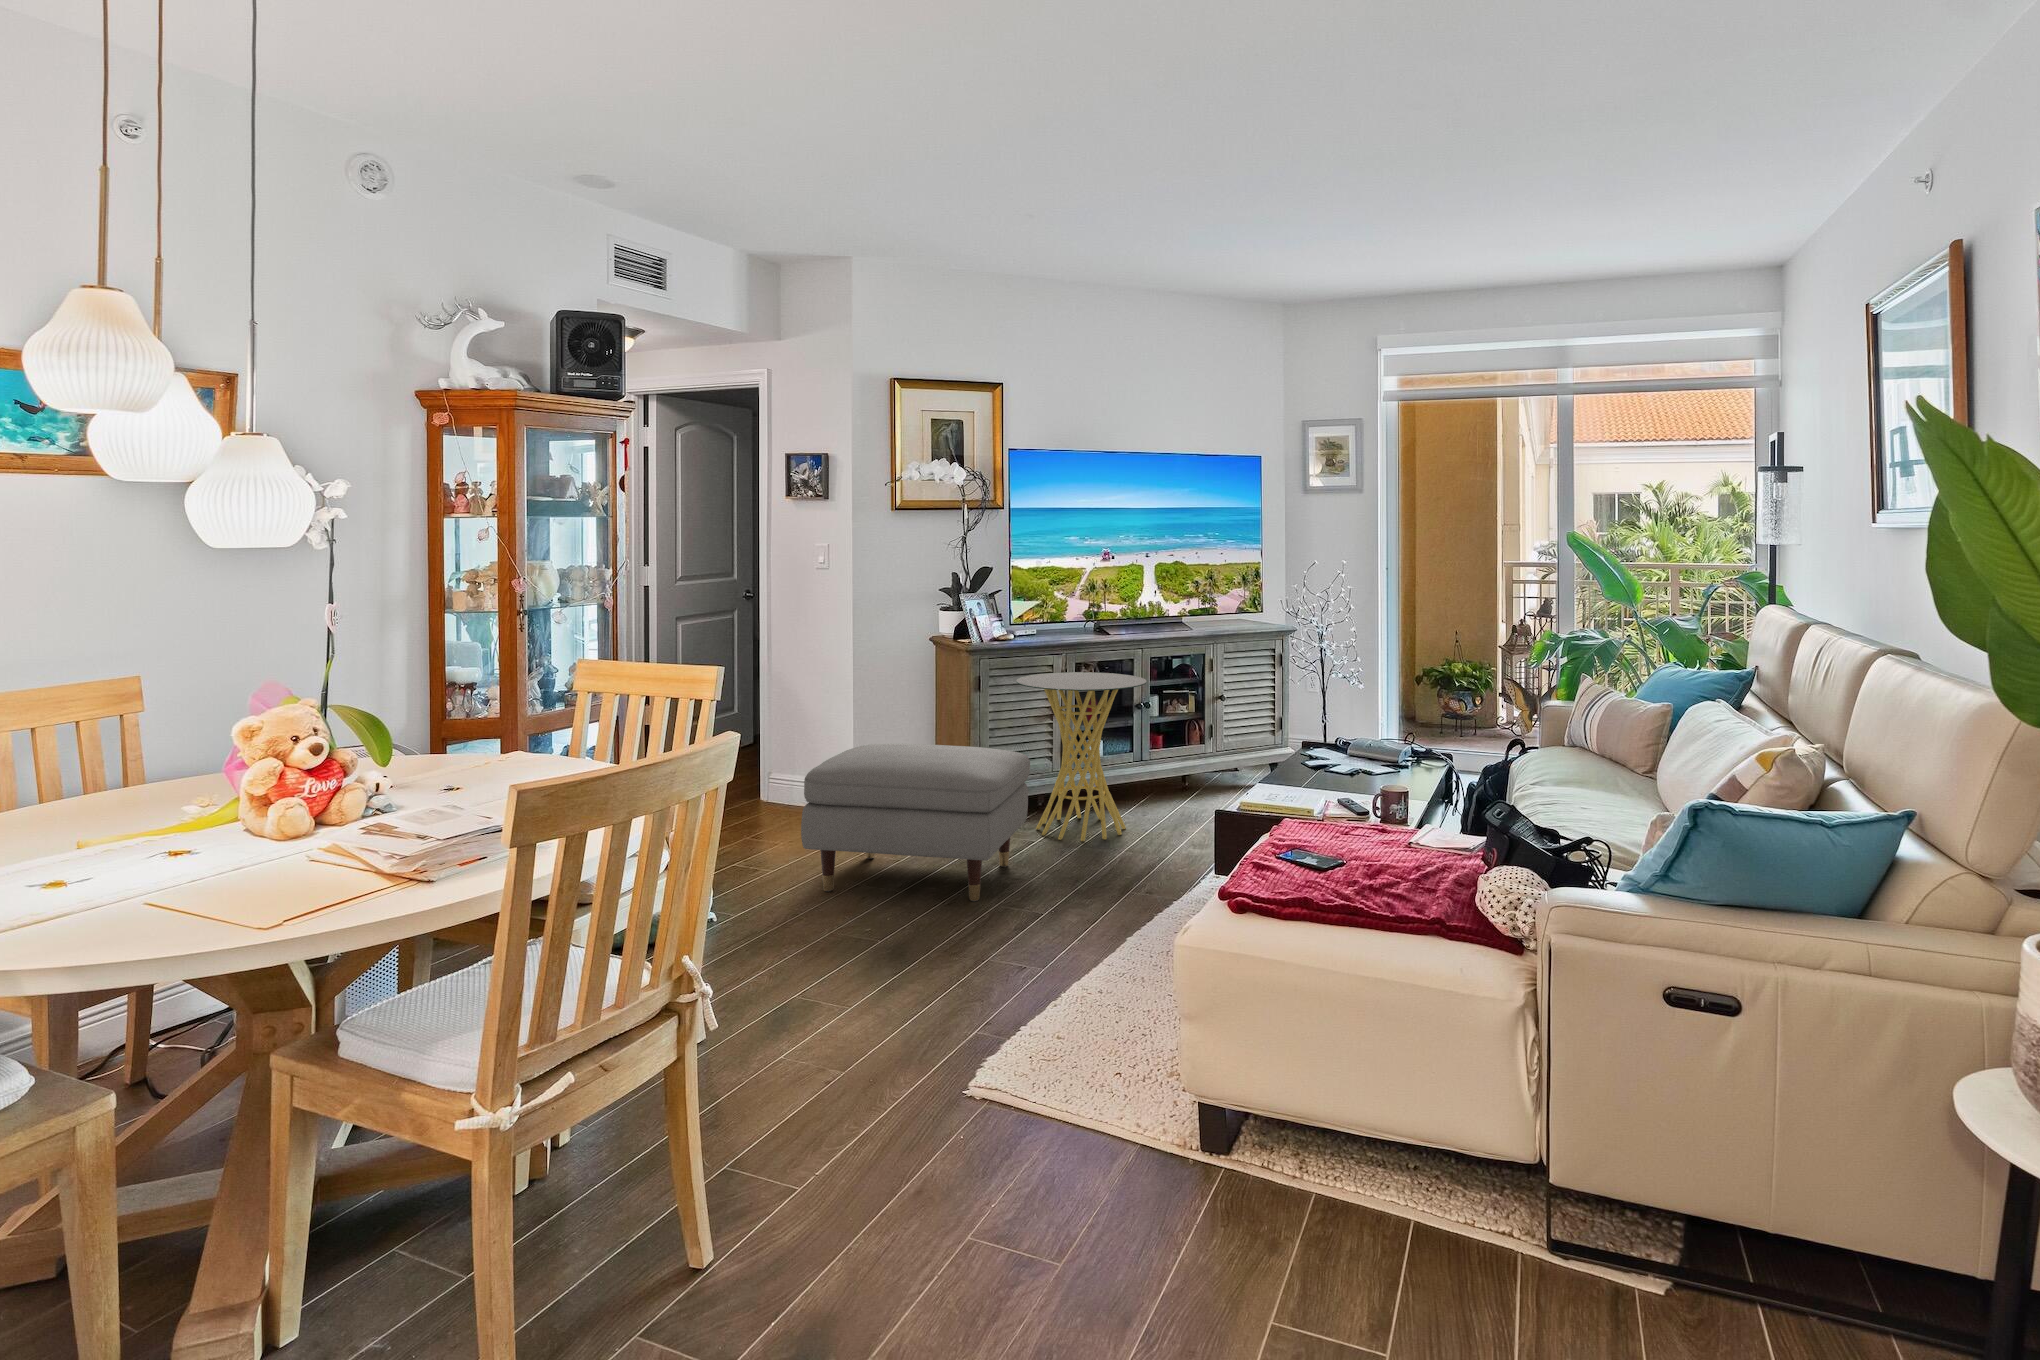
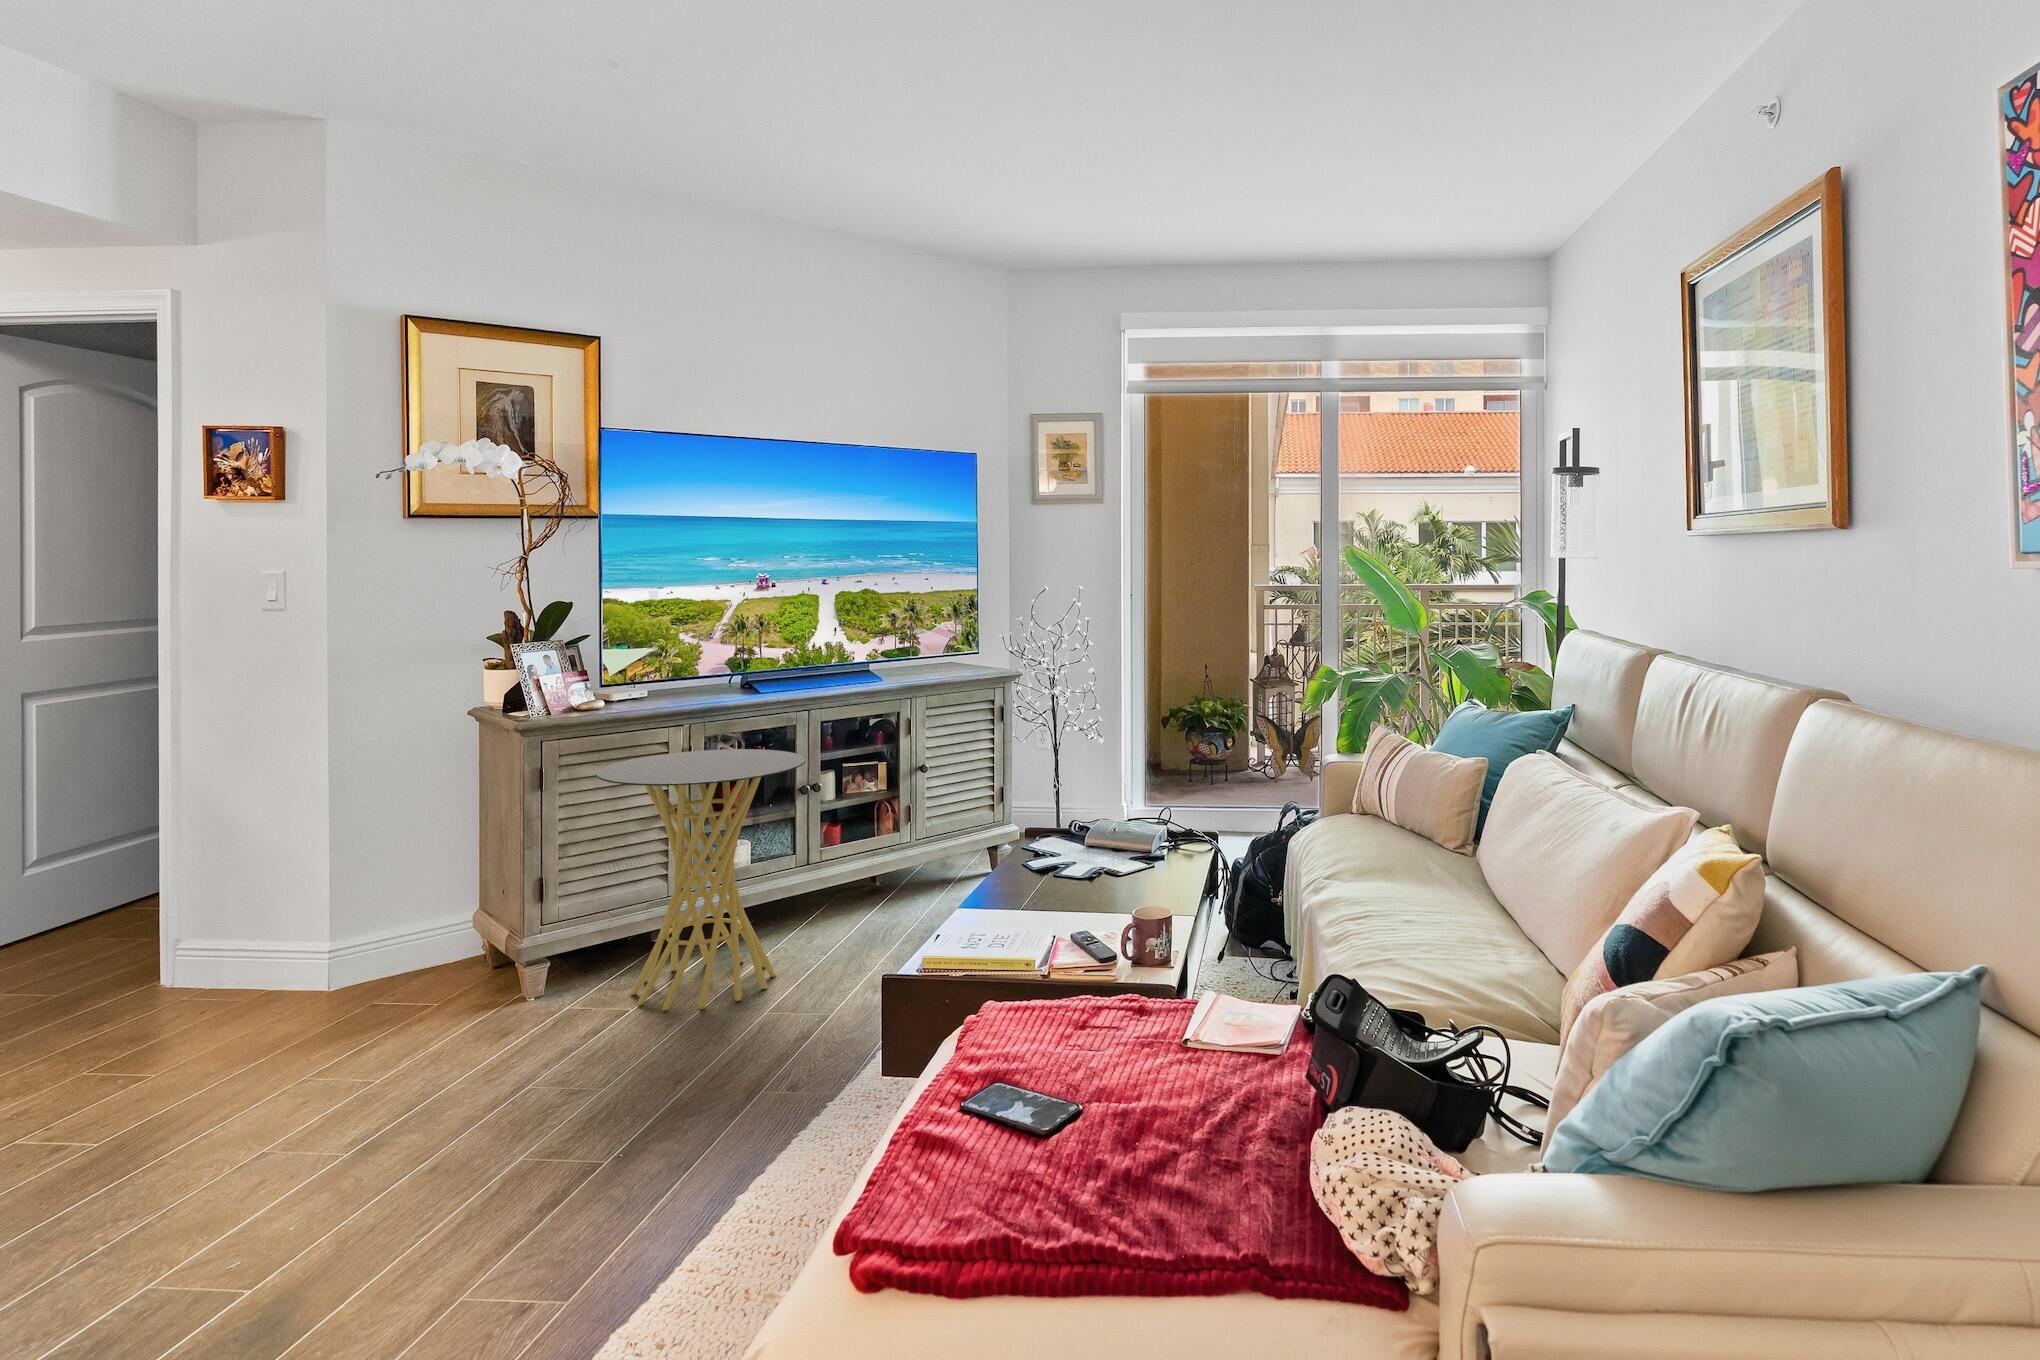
ottoman: present [801,744,1030,901] -> none [103,892,598,1195]

